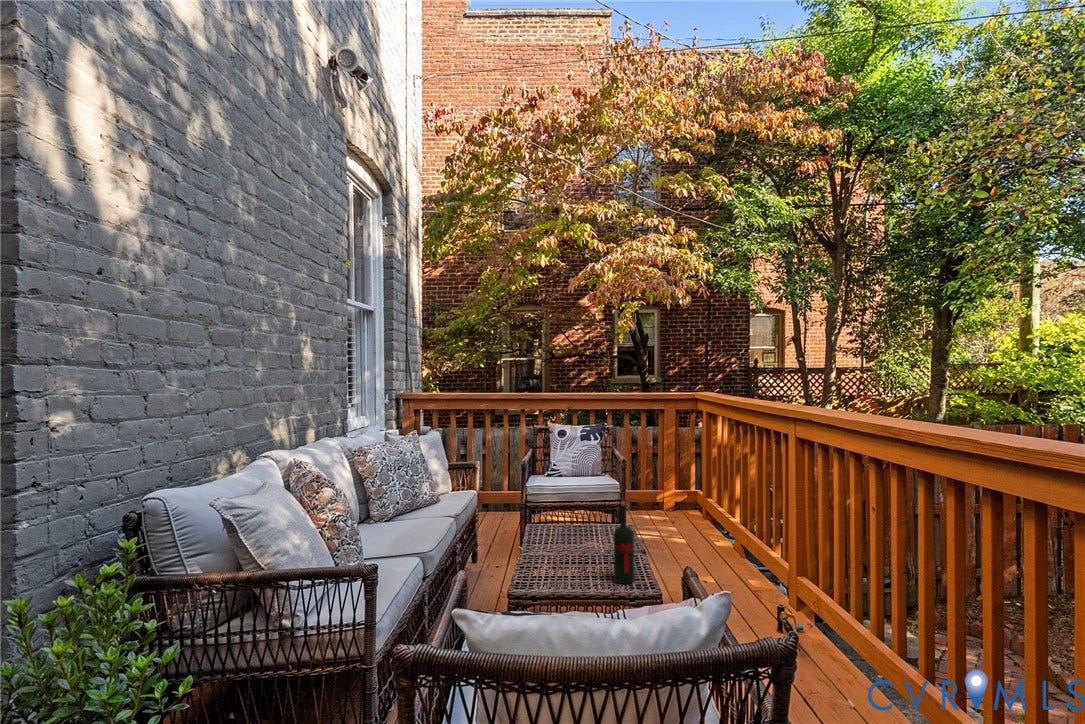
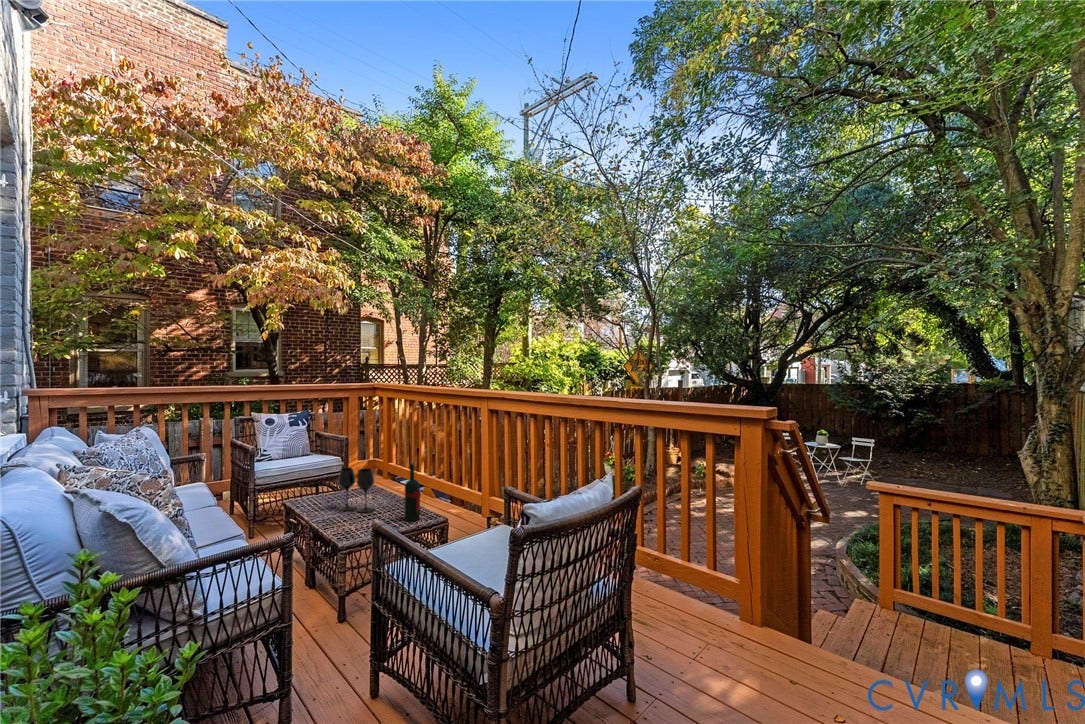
wine glass: none [562,497,599,558] -> present [338,468,375,512]

